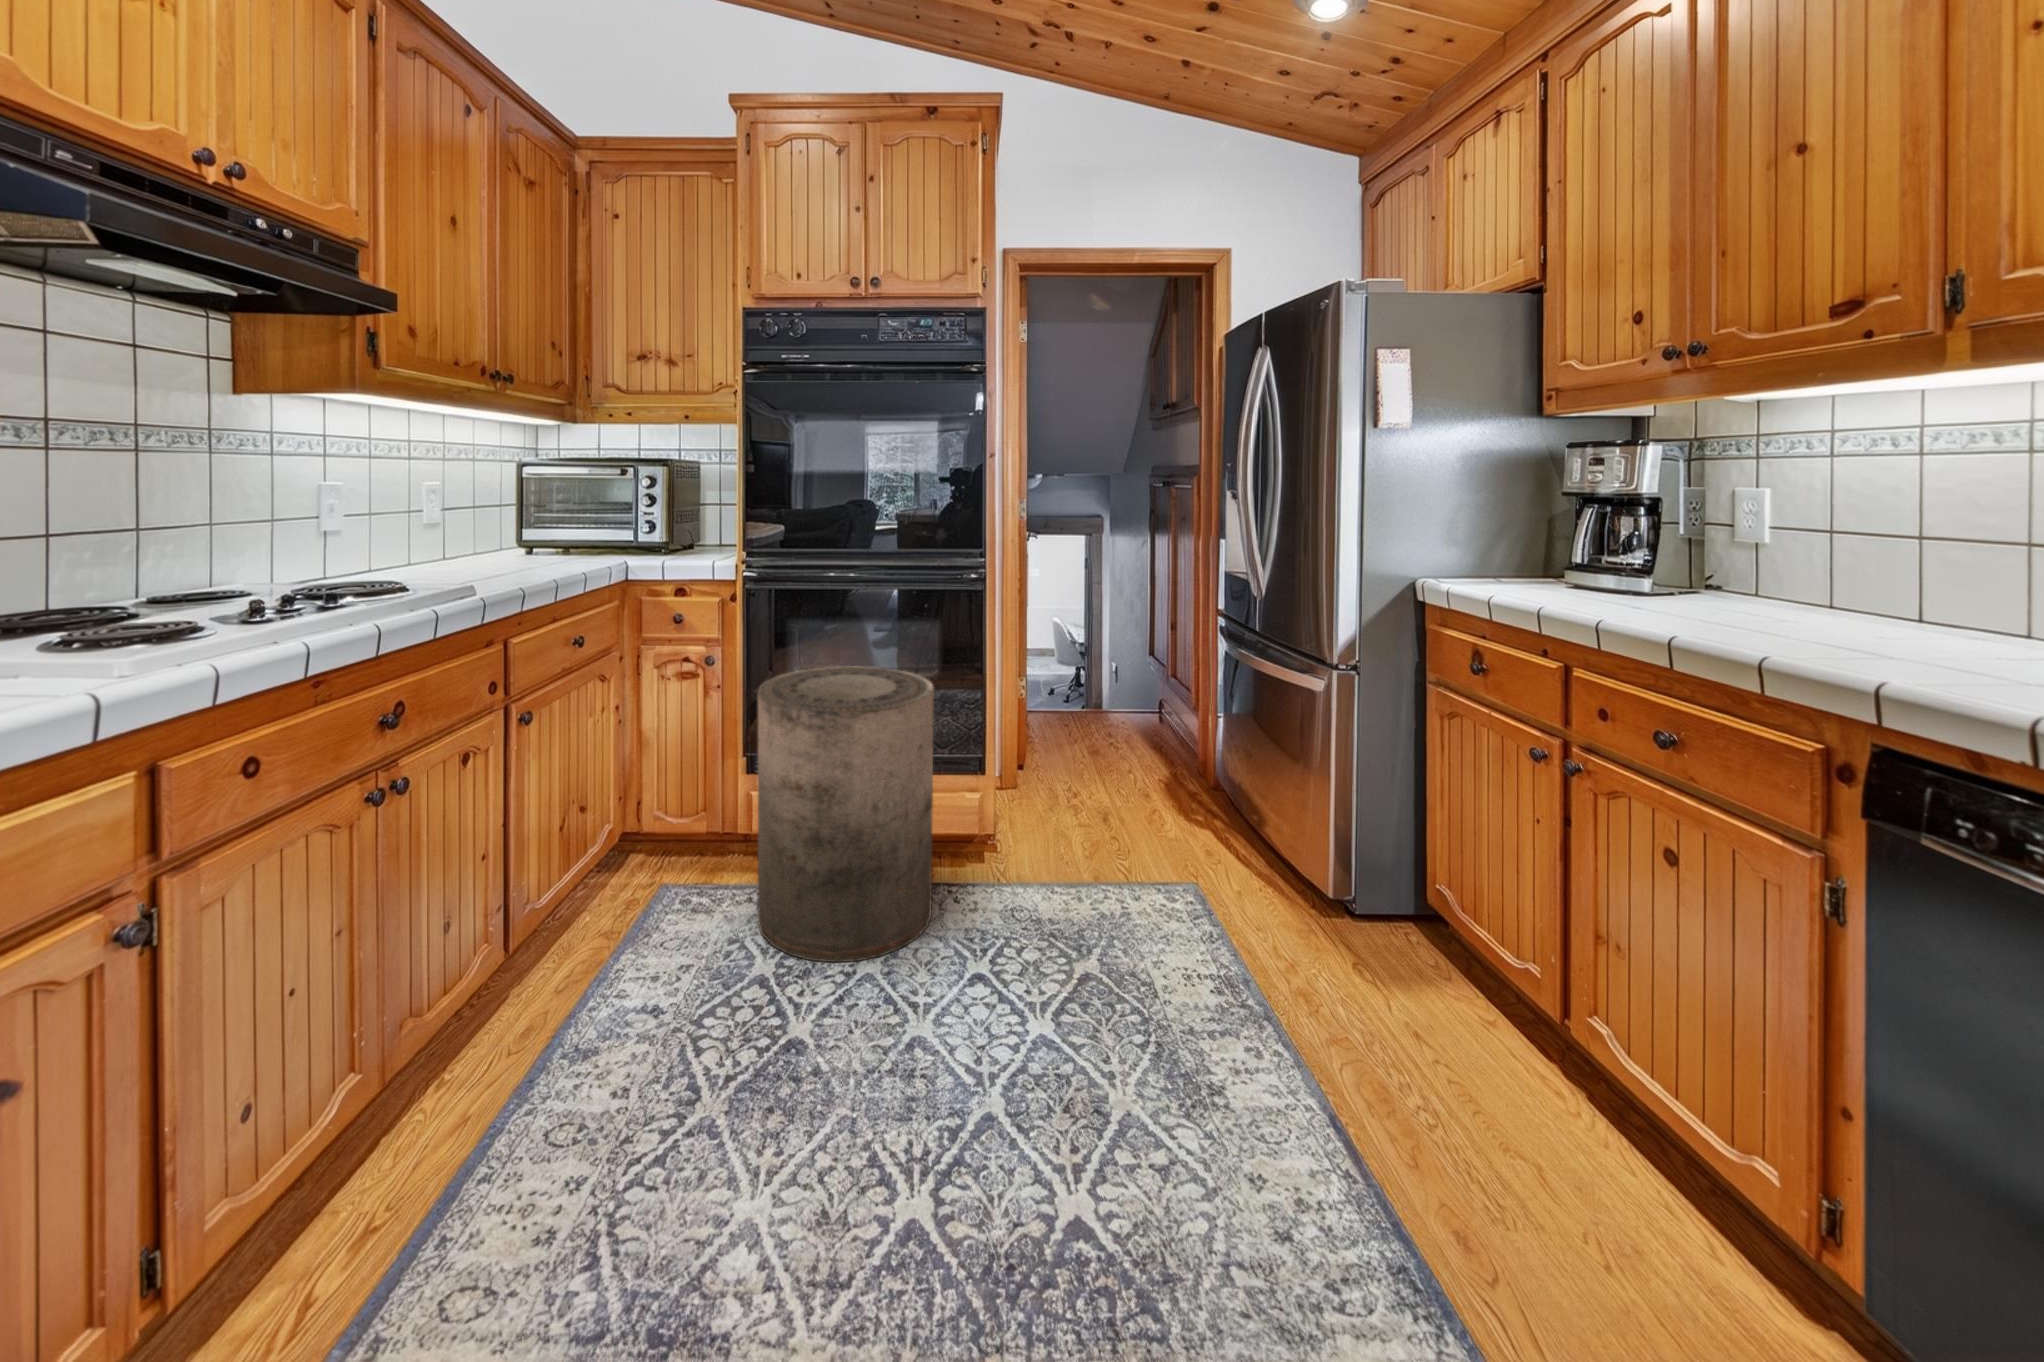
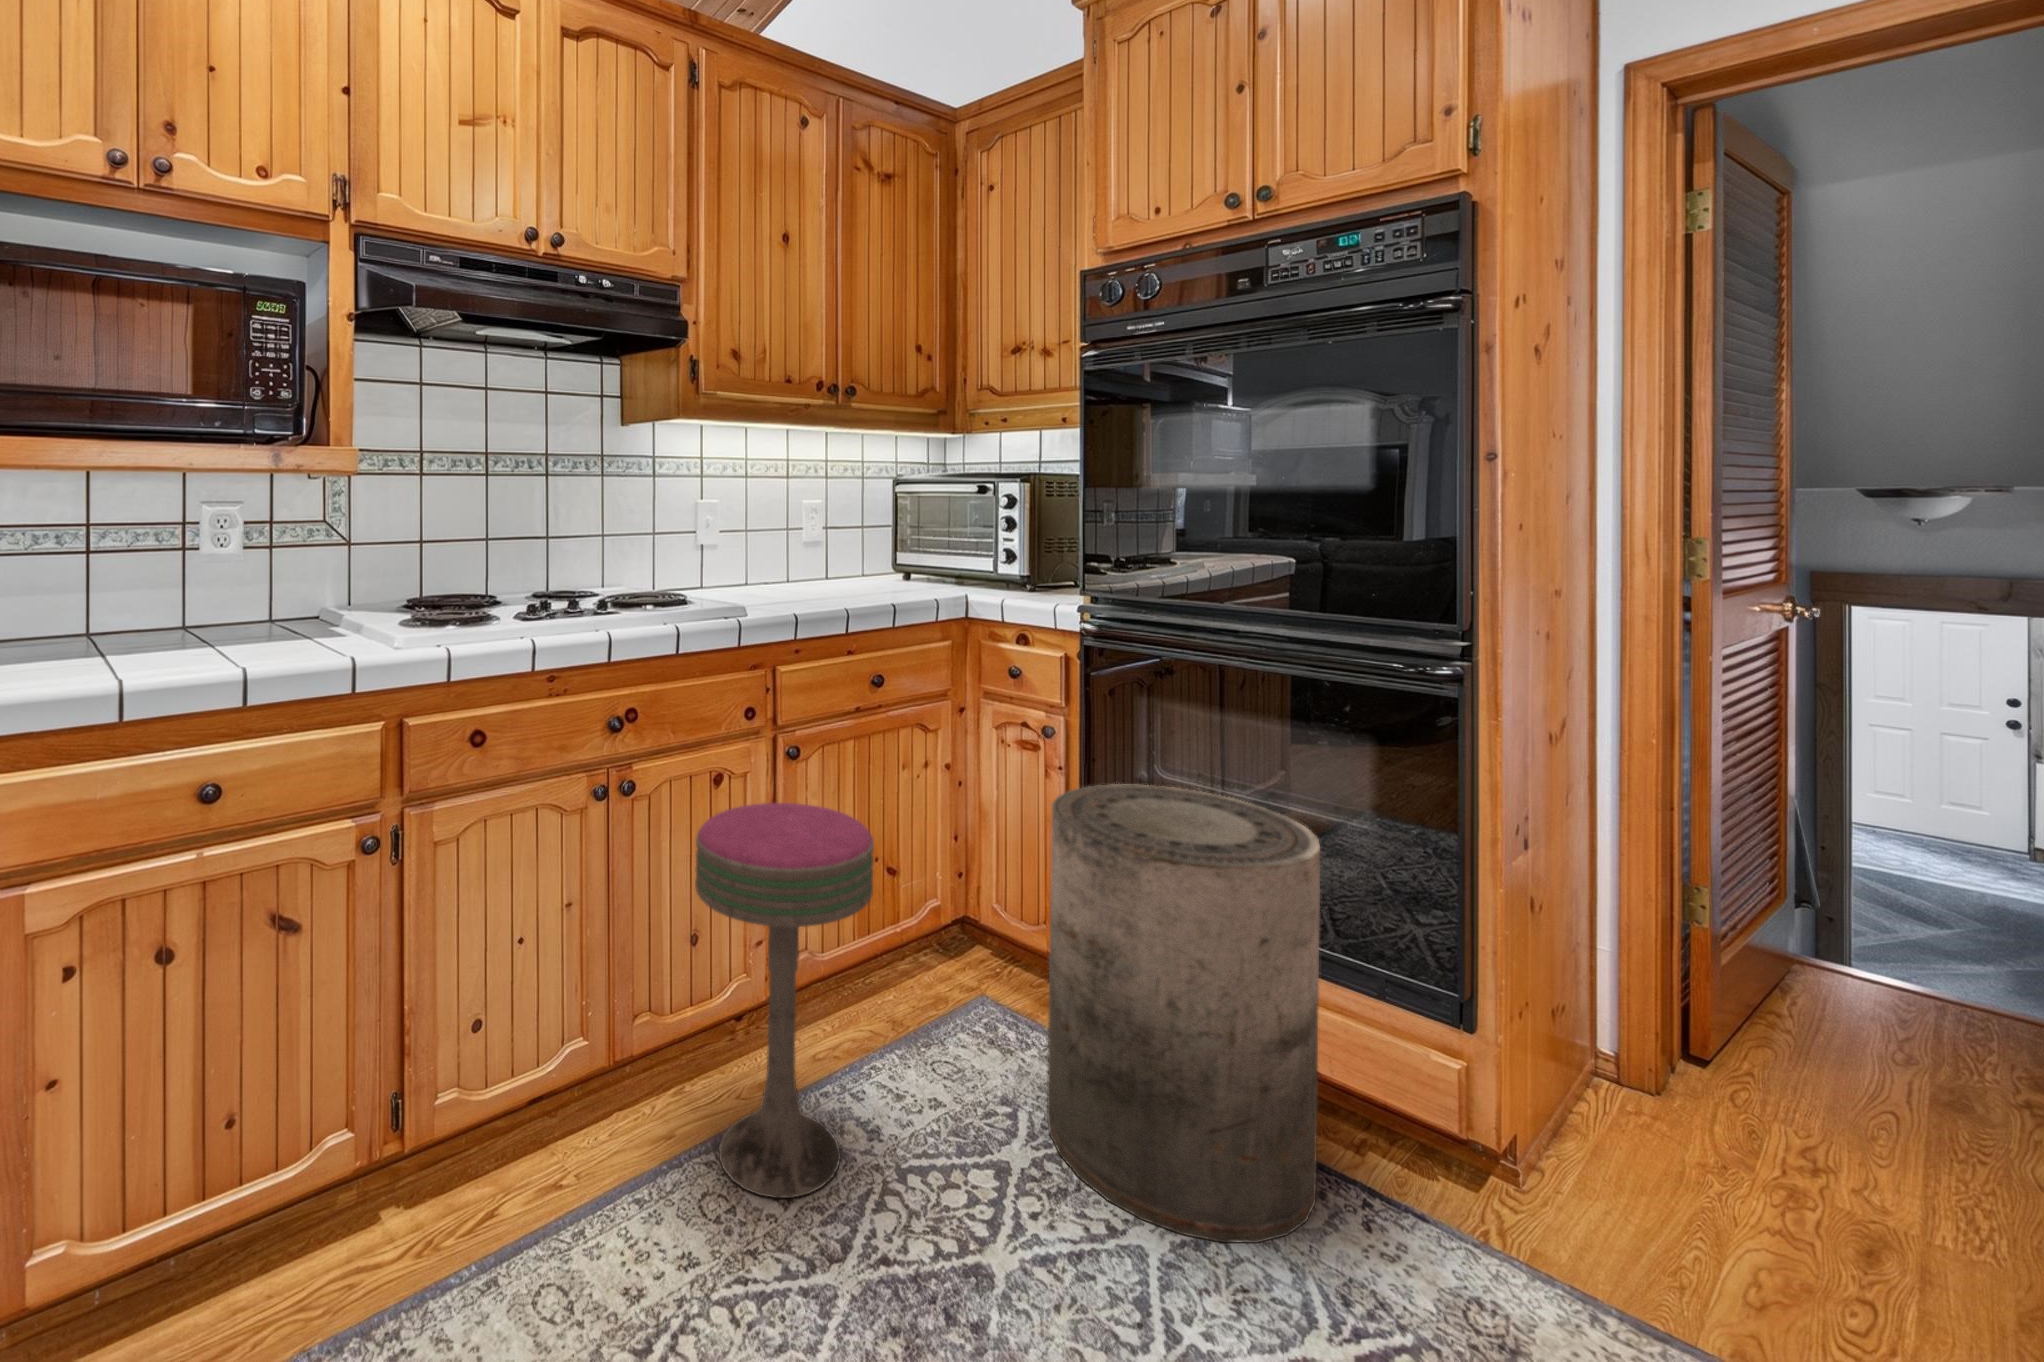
bar stool: none [487,747,671,1111] -> present [695,803,874,1198]

